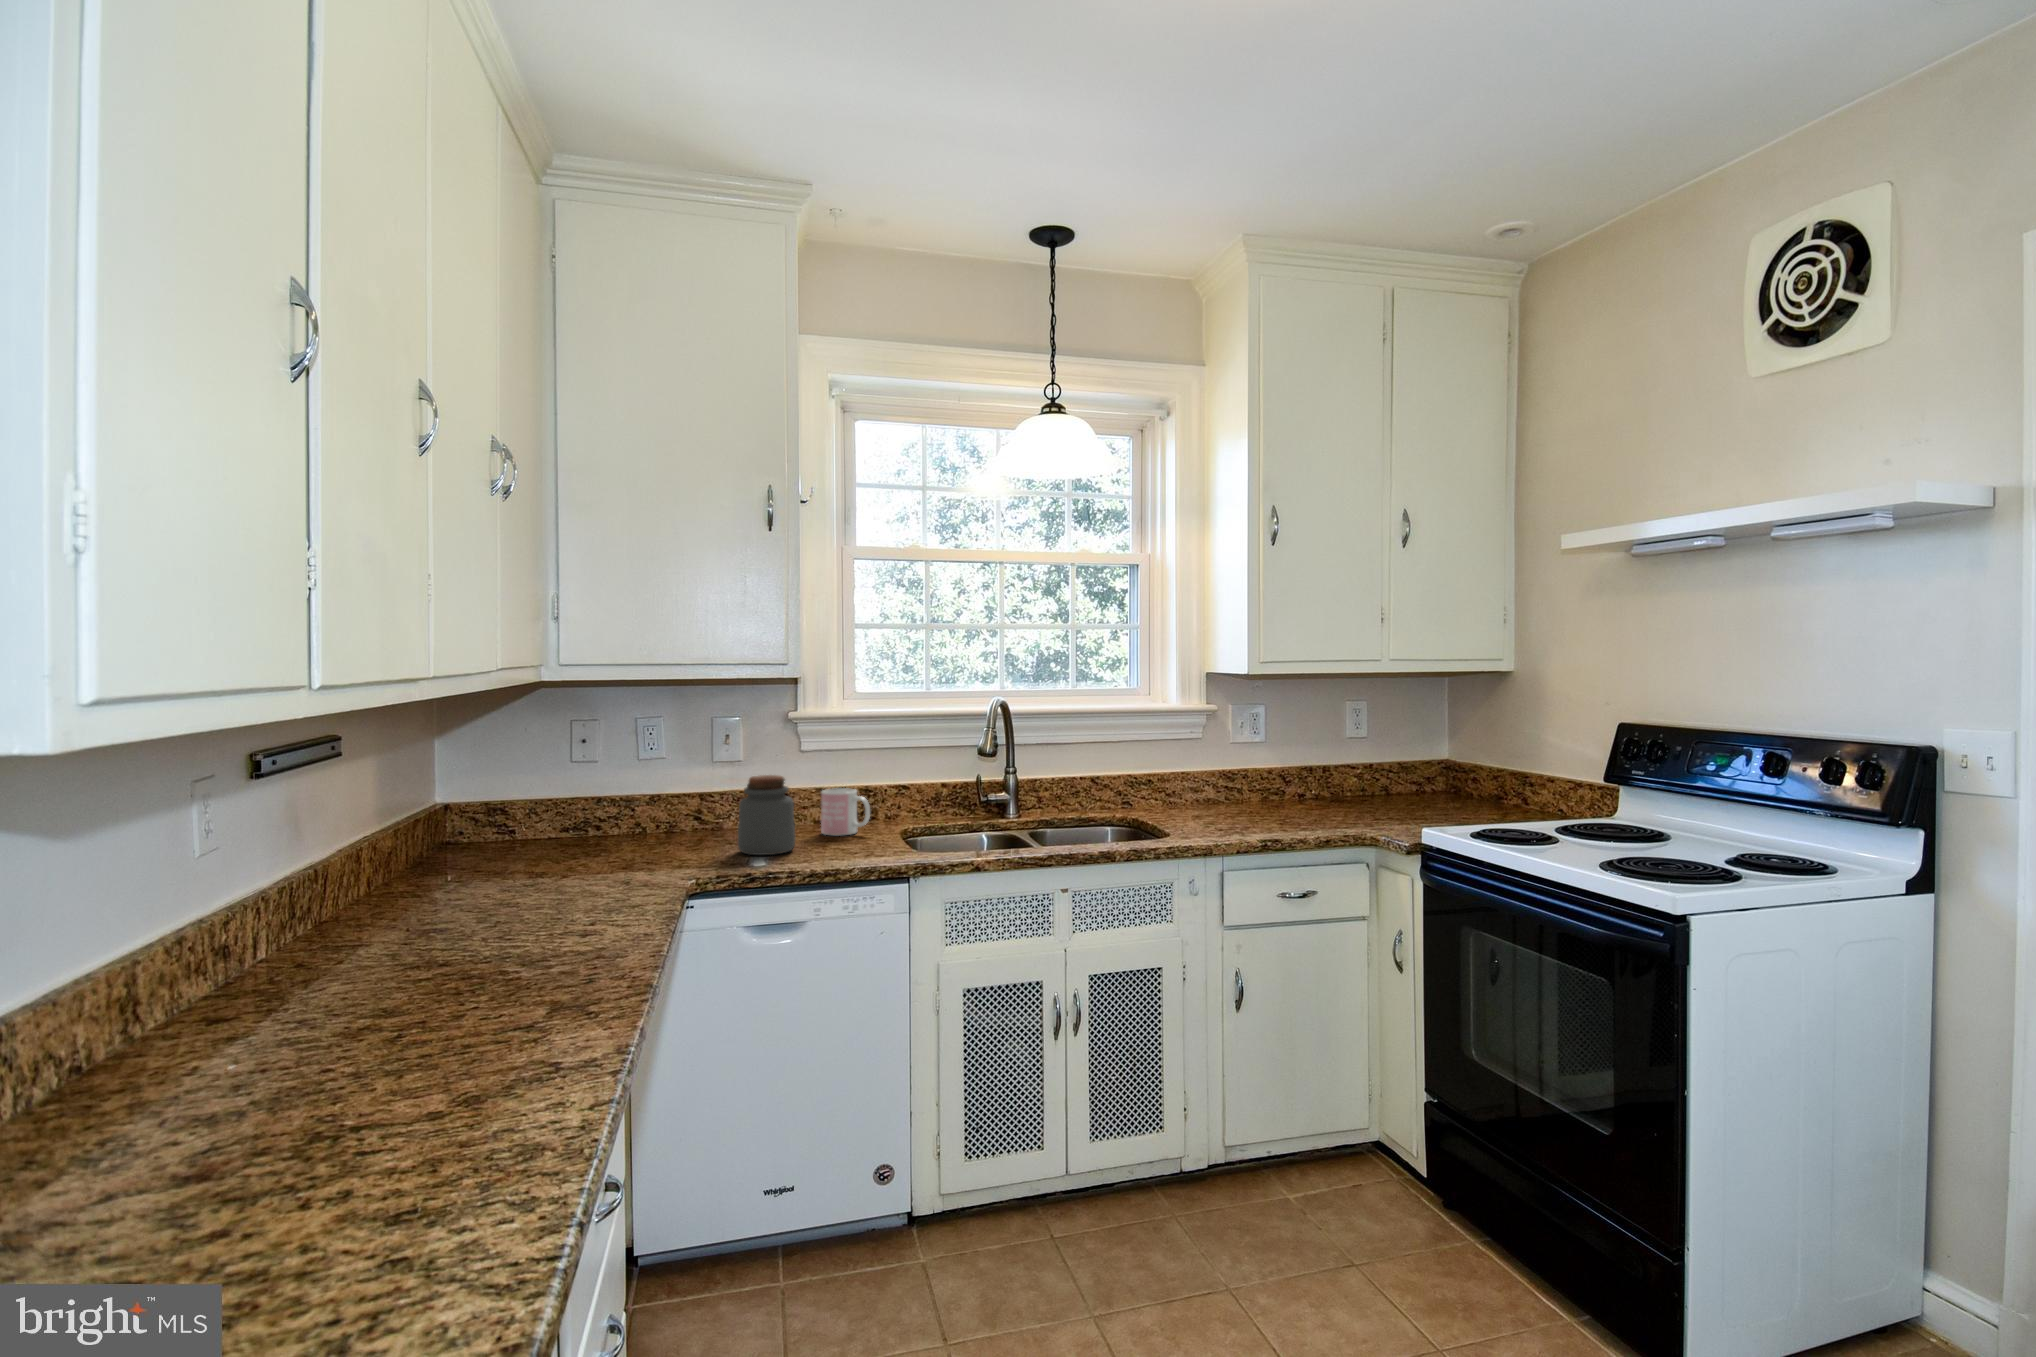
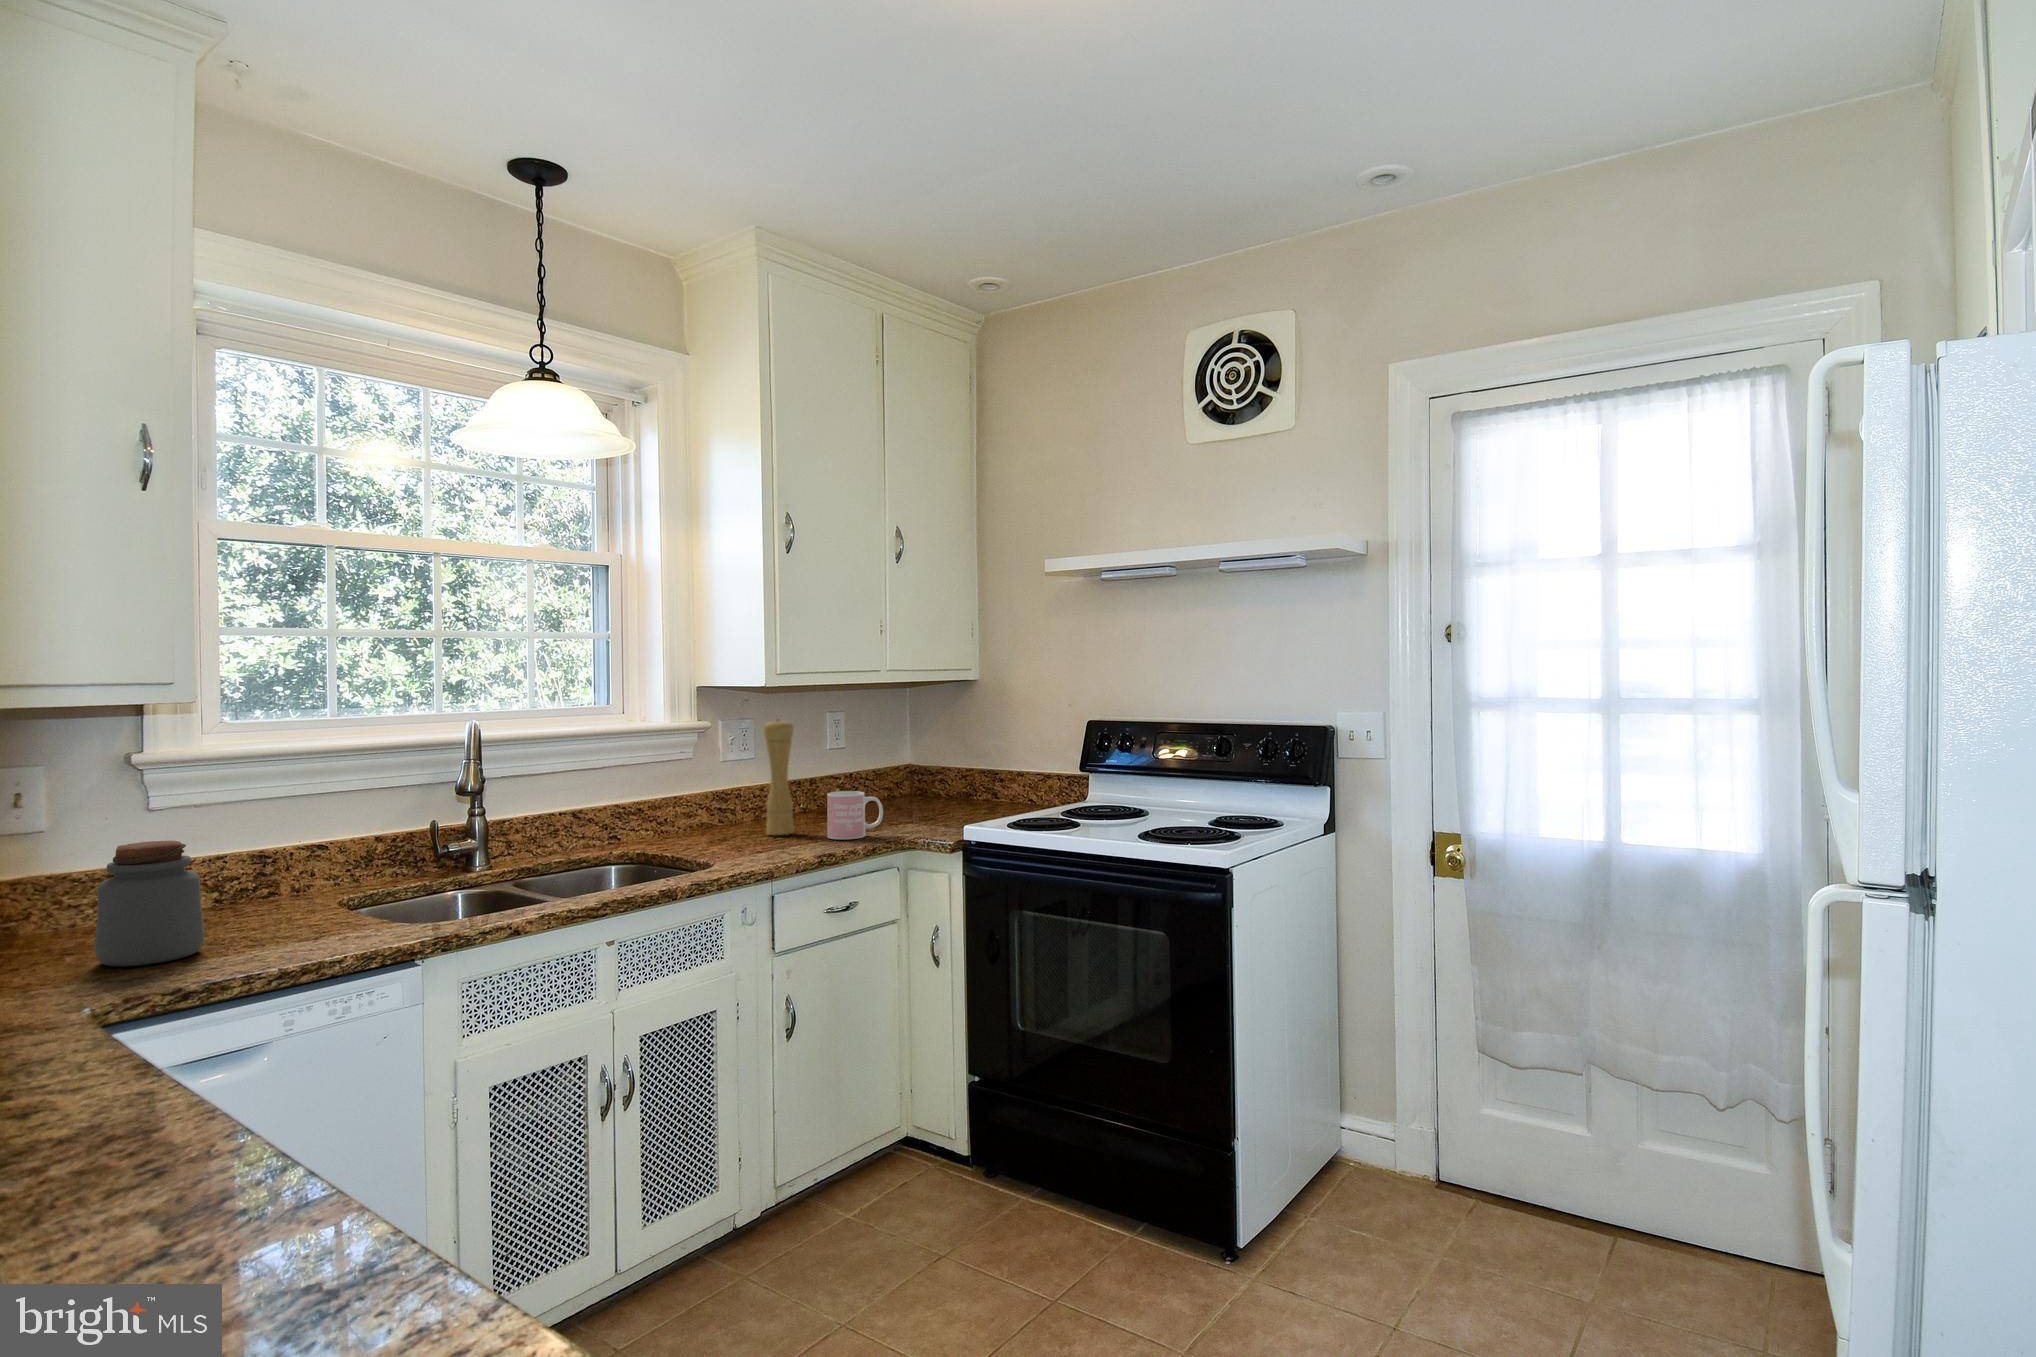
pepper mill: none [1251,710,1279,817] -> present [764,720,794,835]
mug: present [821,788,870,836] -> present [827,791,883,839]

